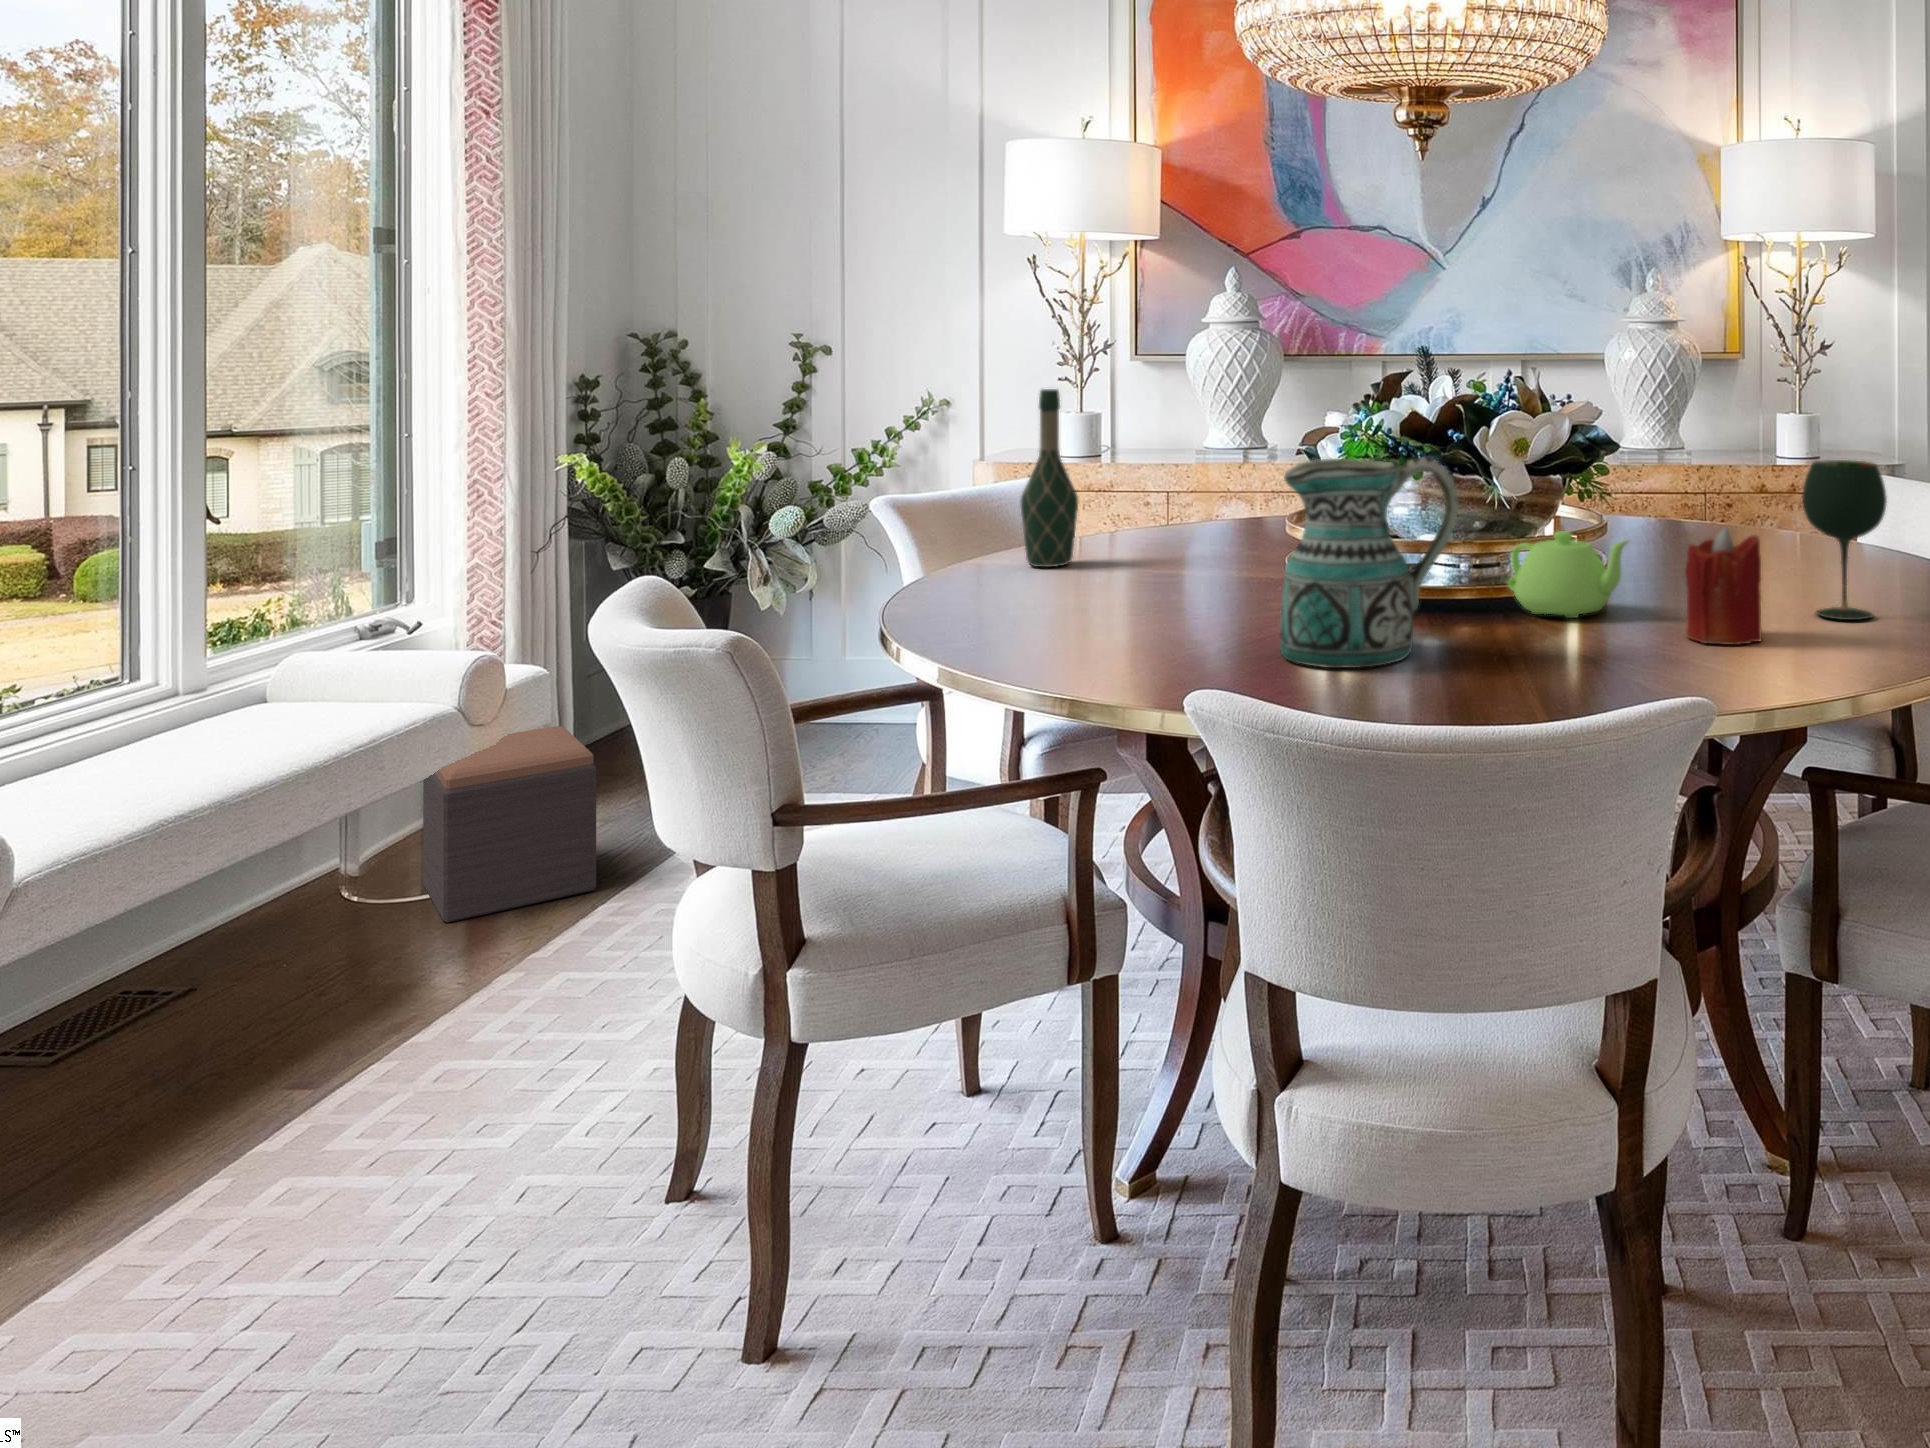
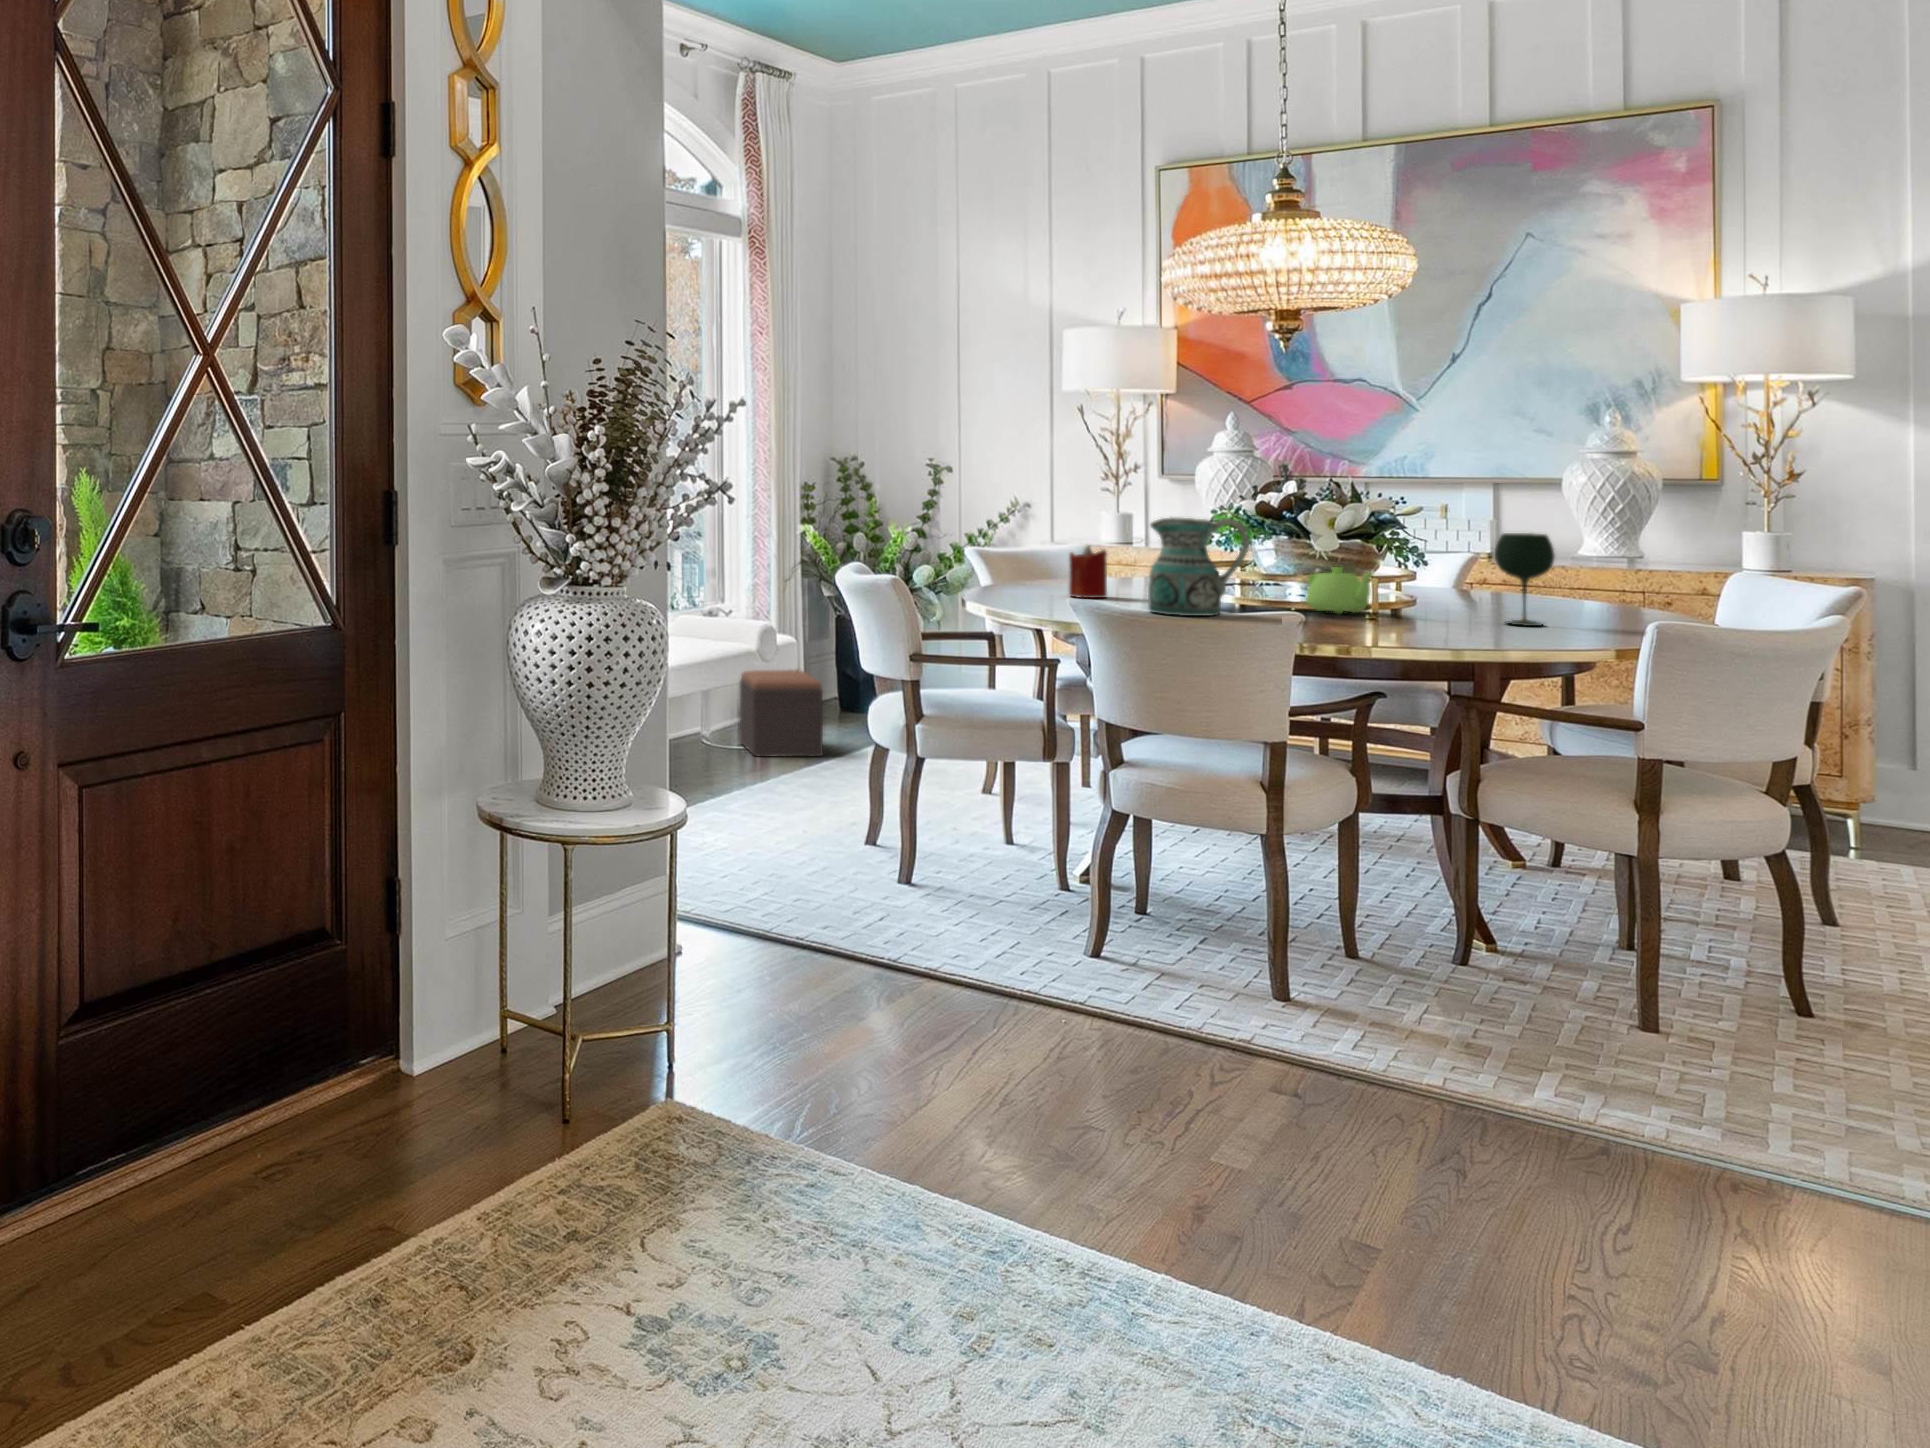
wine bottle: present [1020,389,1078,567] -> none [1041,486,1074,582]
candle: present [1685,528,1762,645] -> present [1069,546,1107,598]

